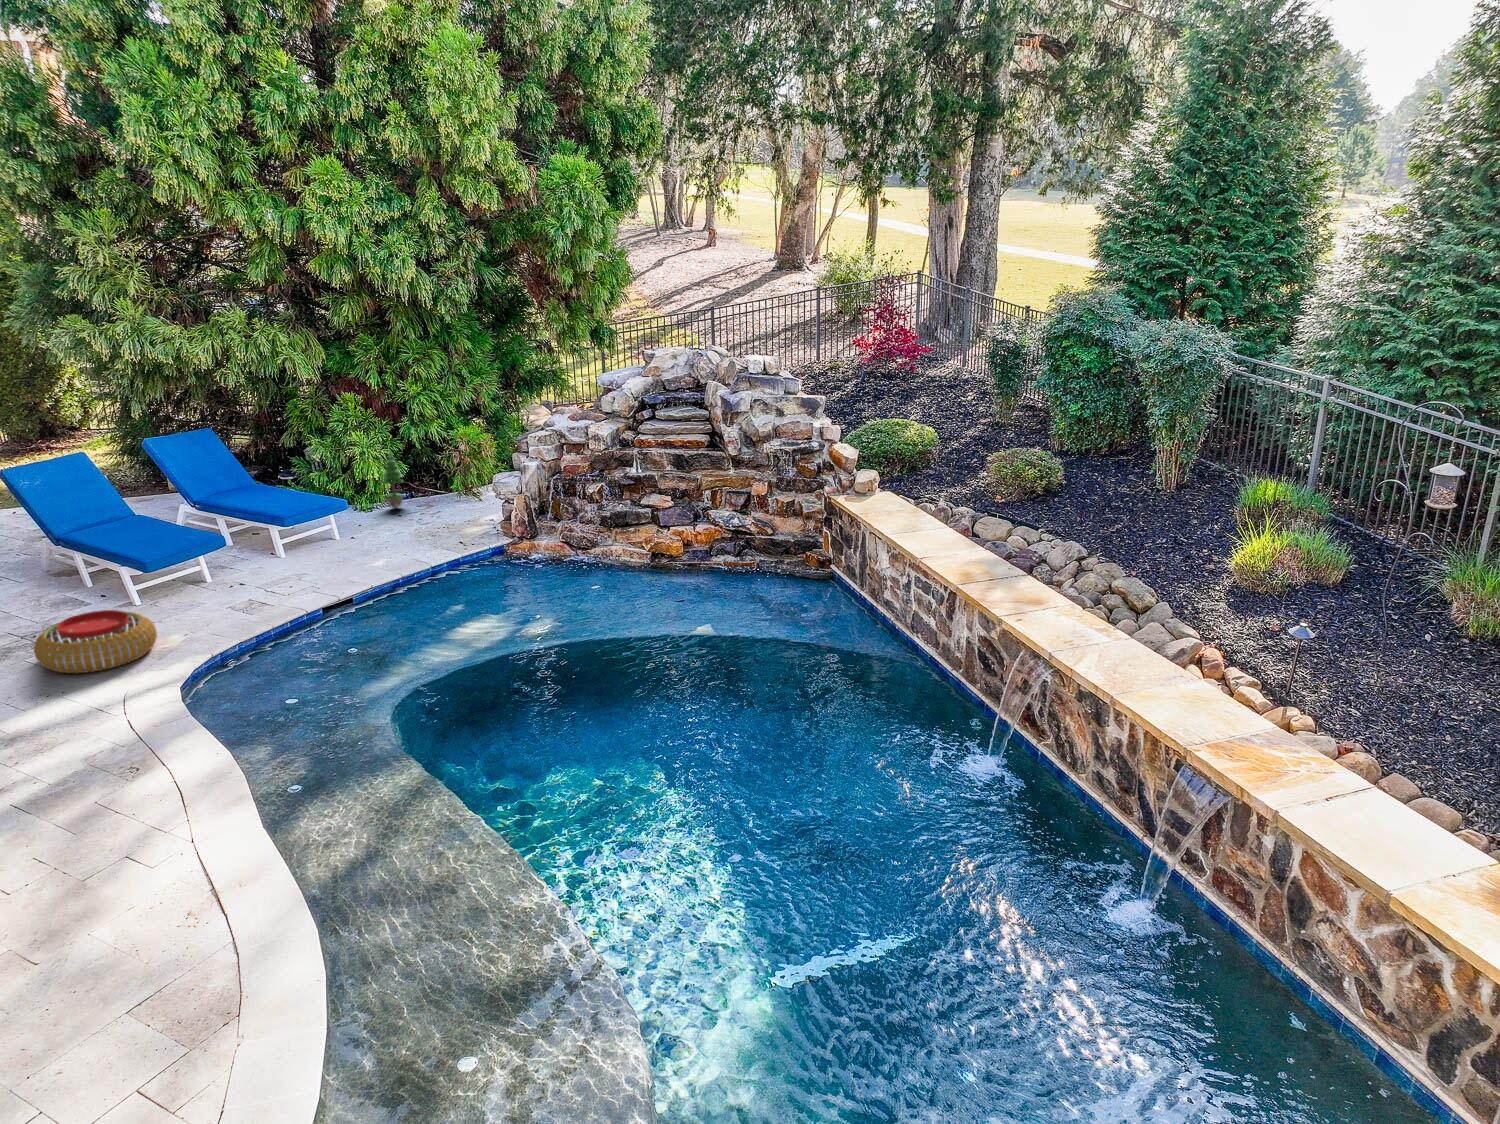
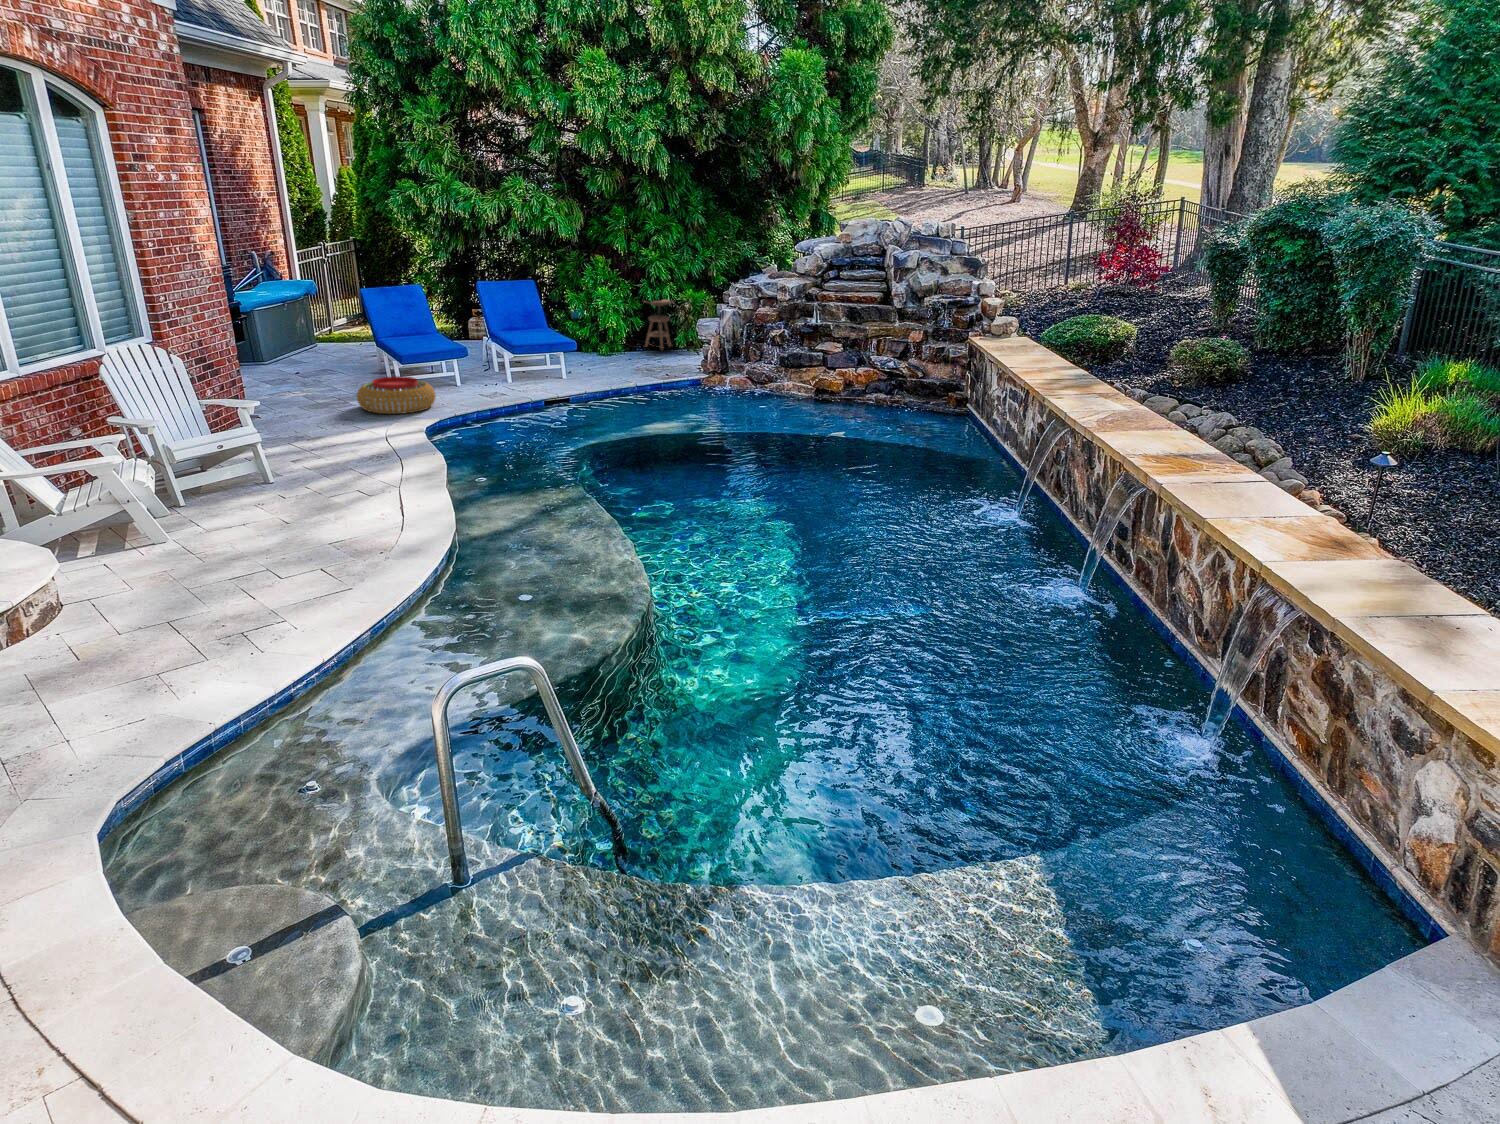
side table: none [412,439,452,502] -> present [645,300,674,350]
potted tree: present [383,453,403,509] -> none [615,302,632,352]

